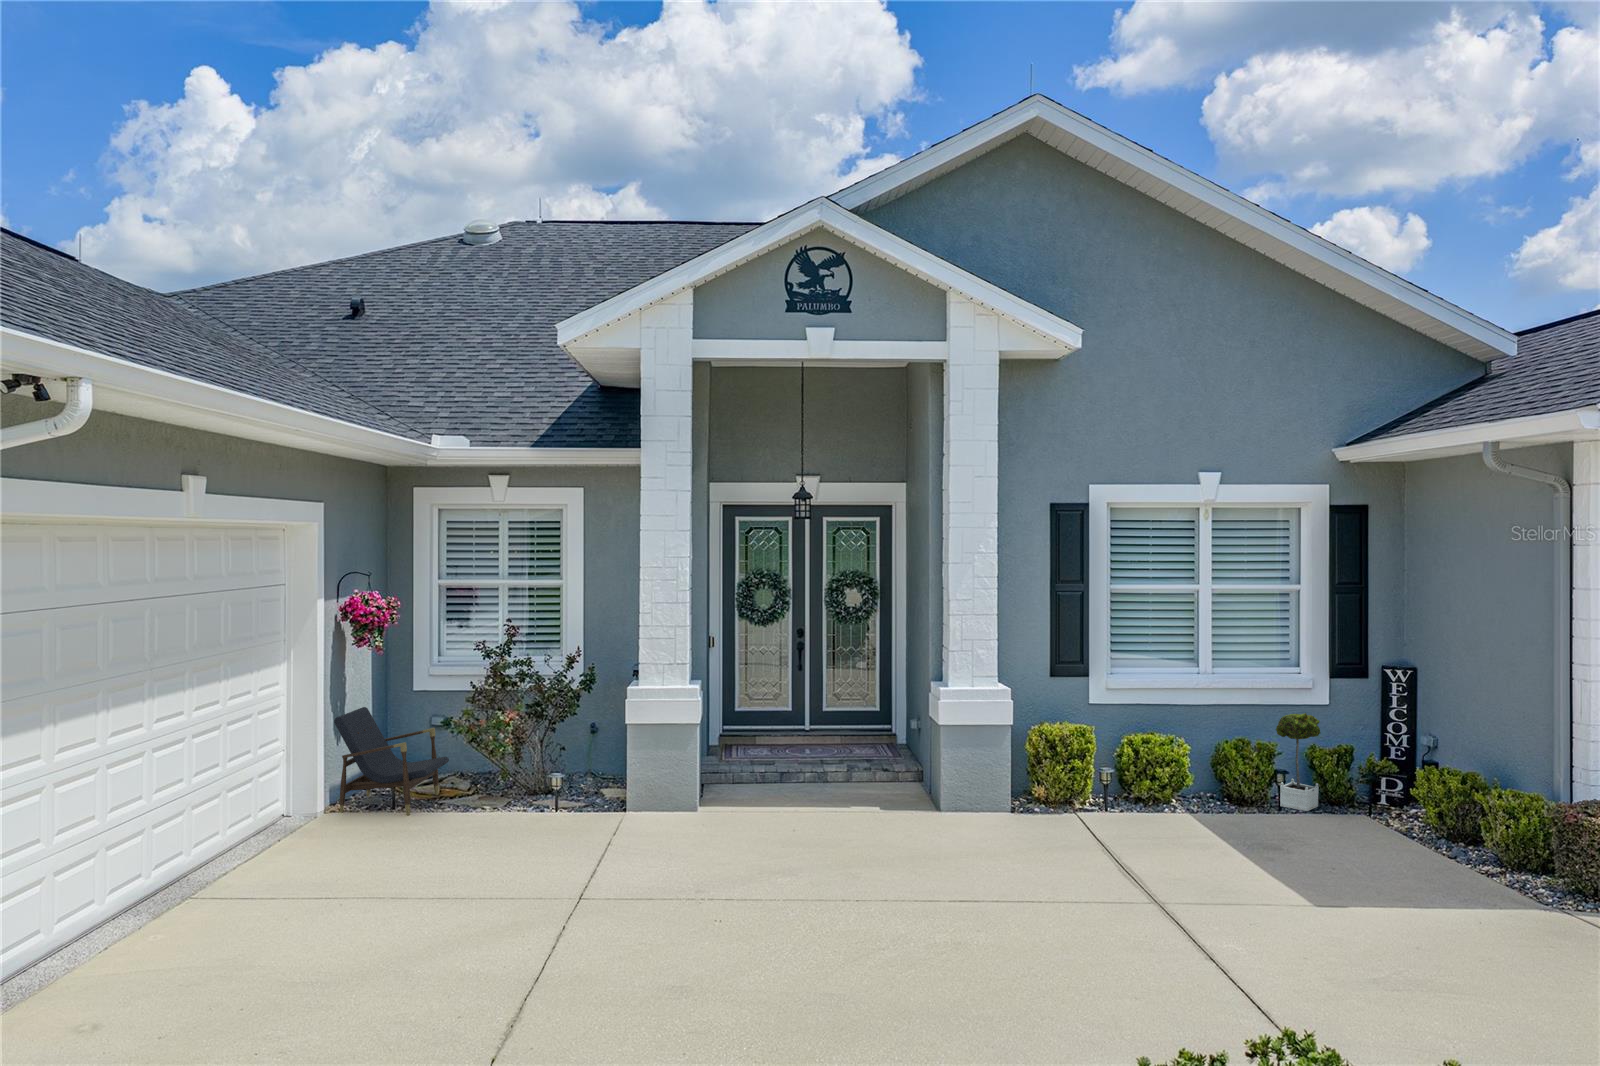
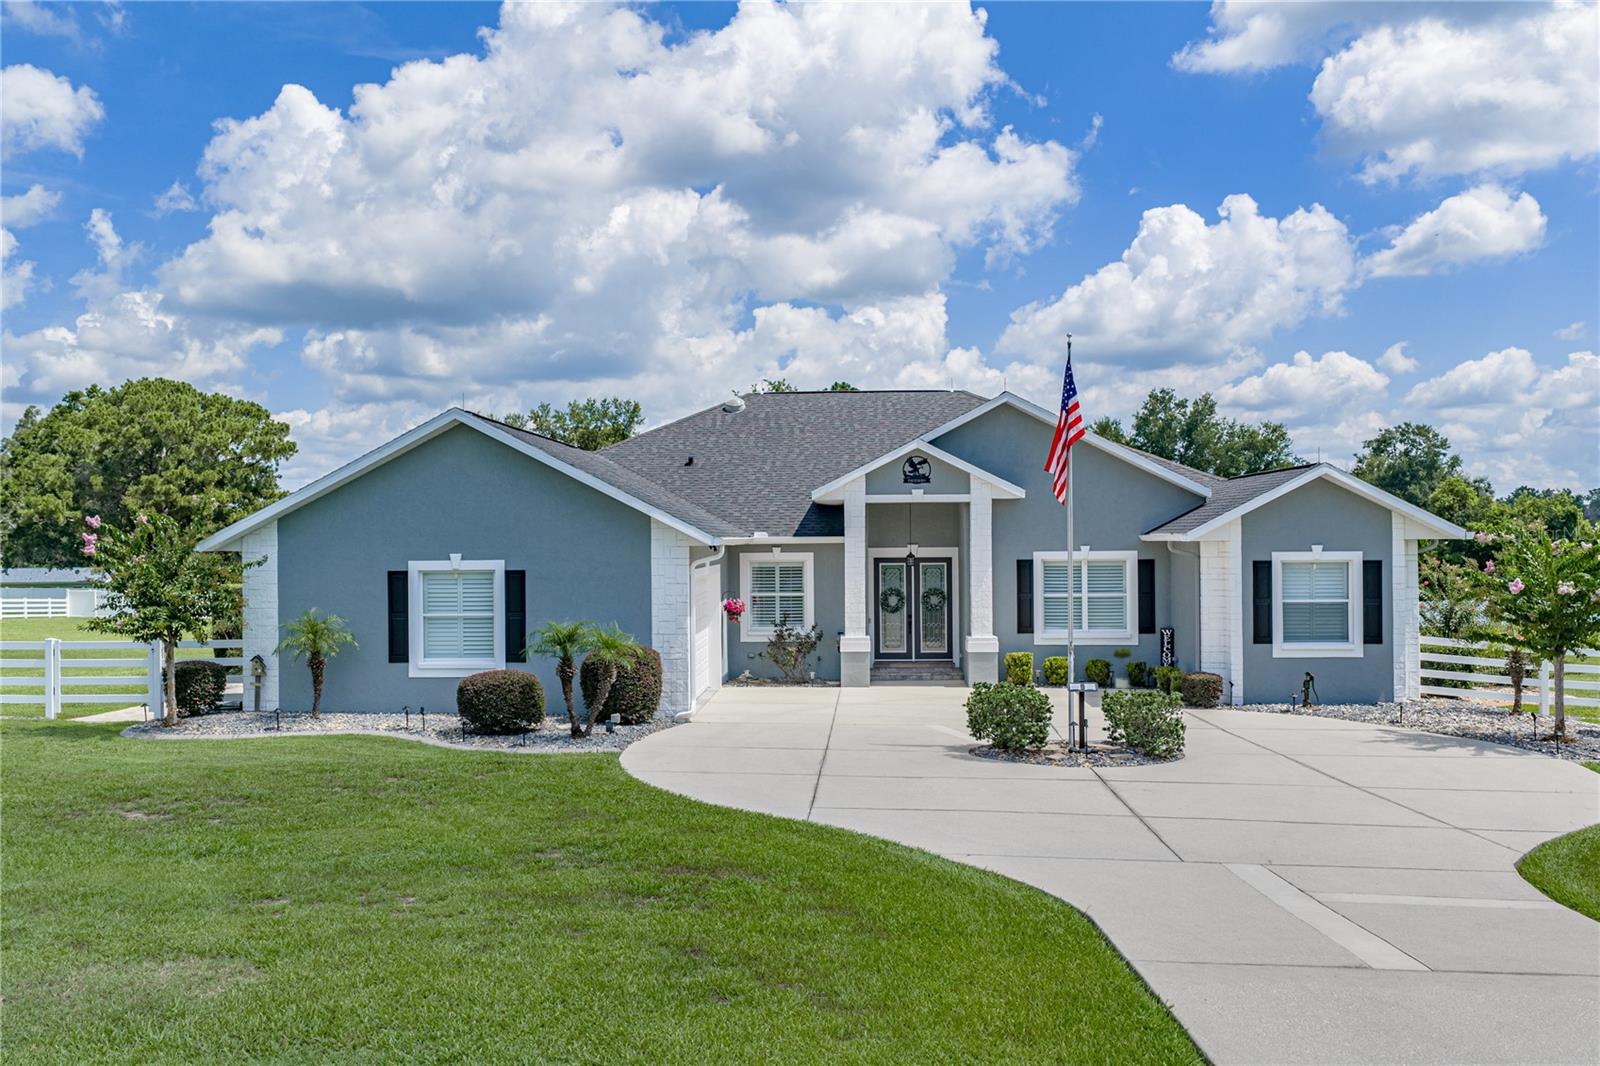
lounge chair: present [334,707,449,815] -> none [723,645,764,687]

